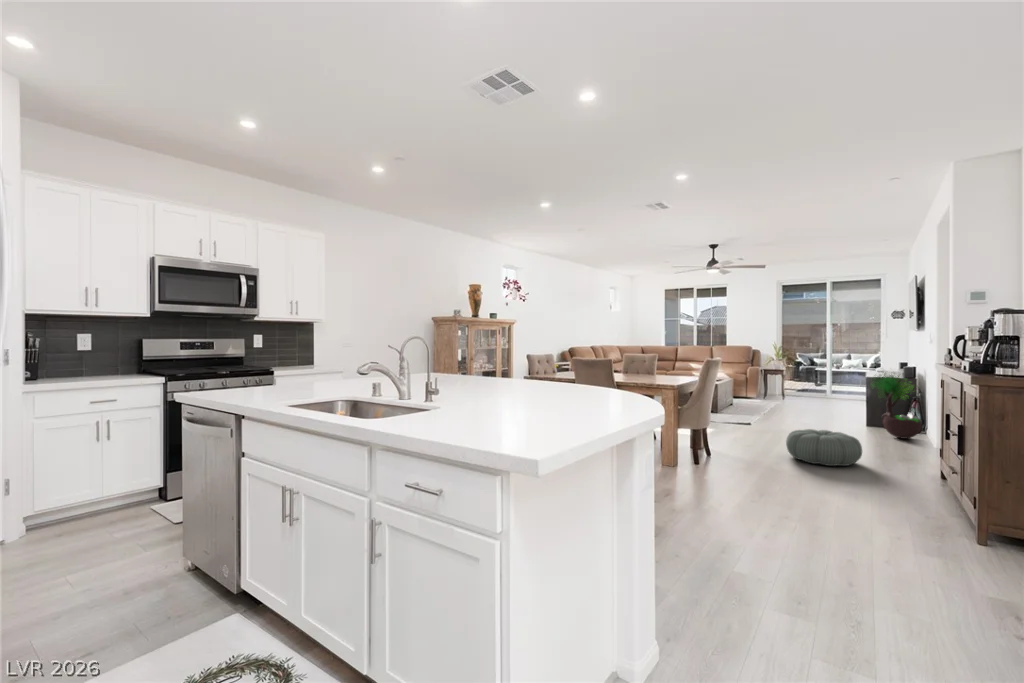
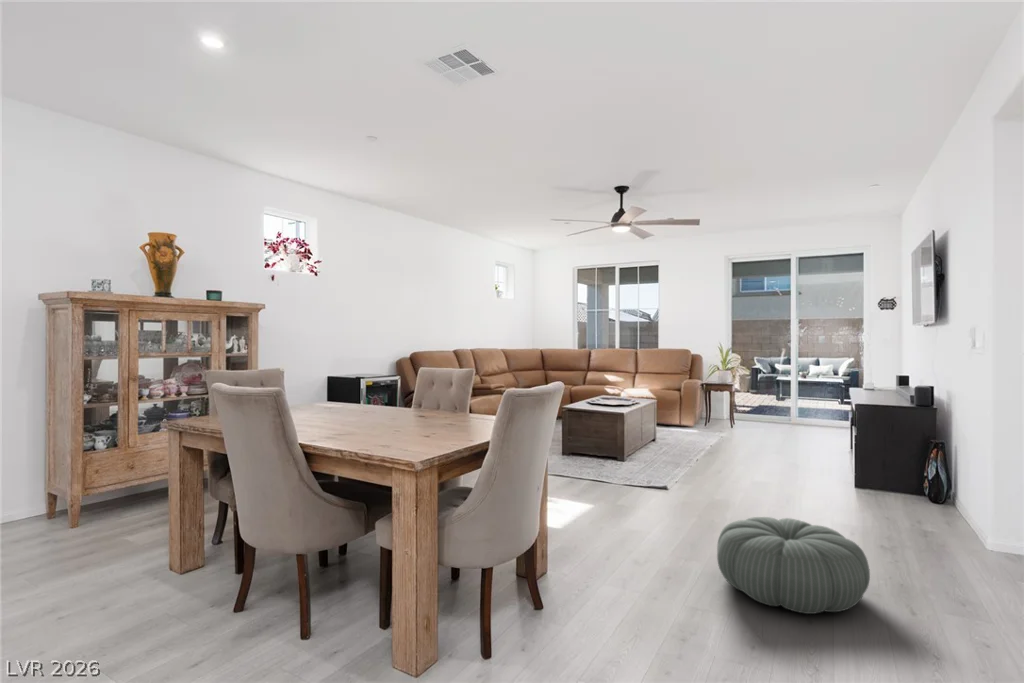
potted tree: present [873,373,922,439] -> none [863,383,952,508]

